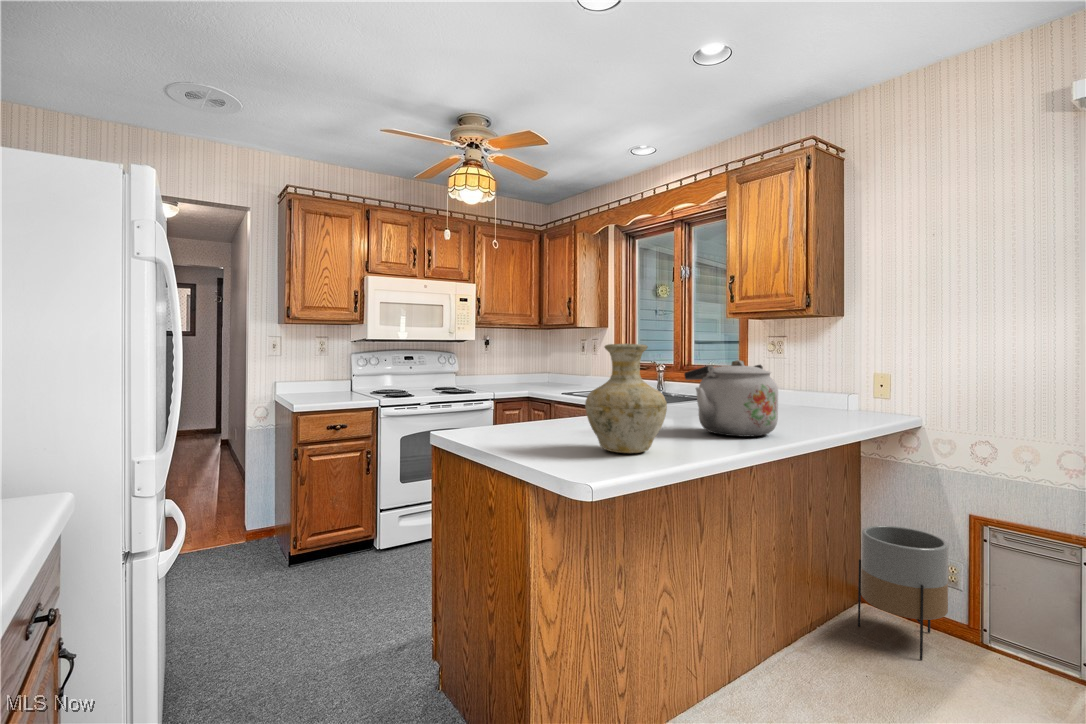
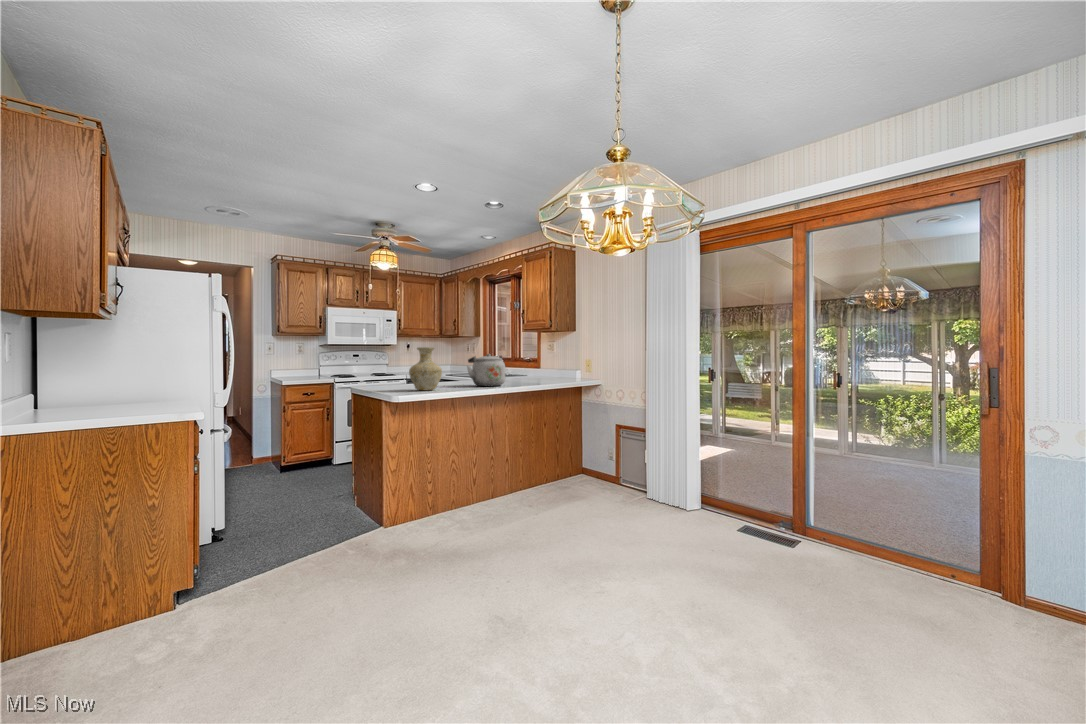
planter: present [858,526,948,660] -> none [570,434,604,490]

